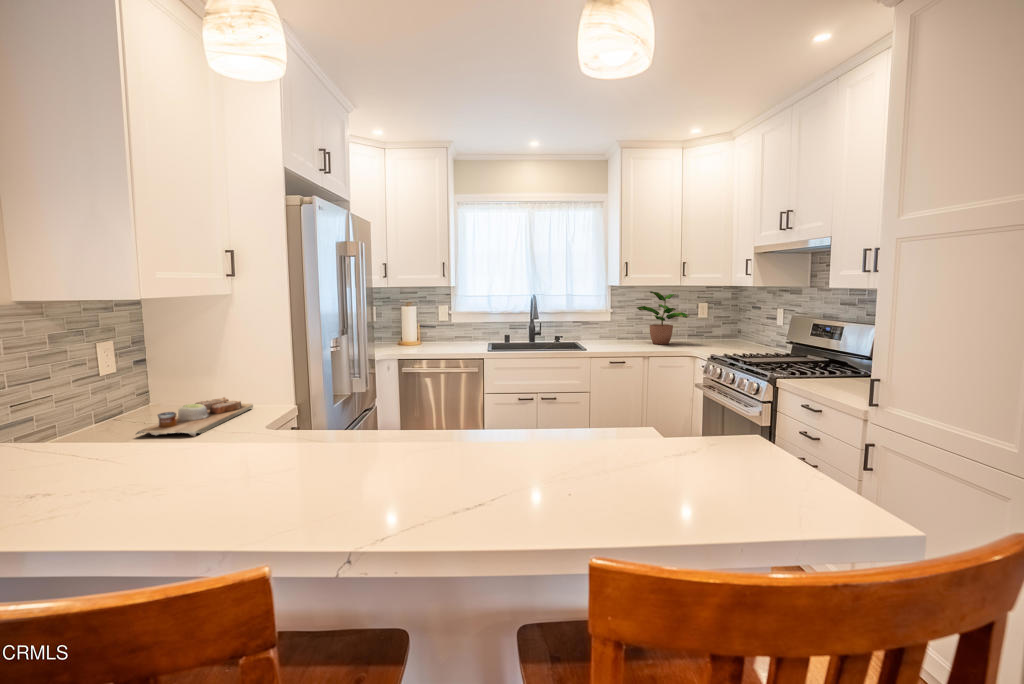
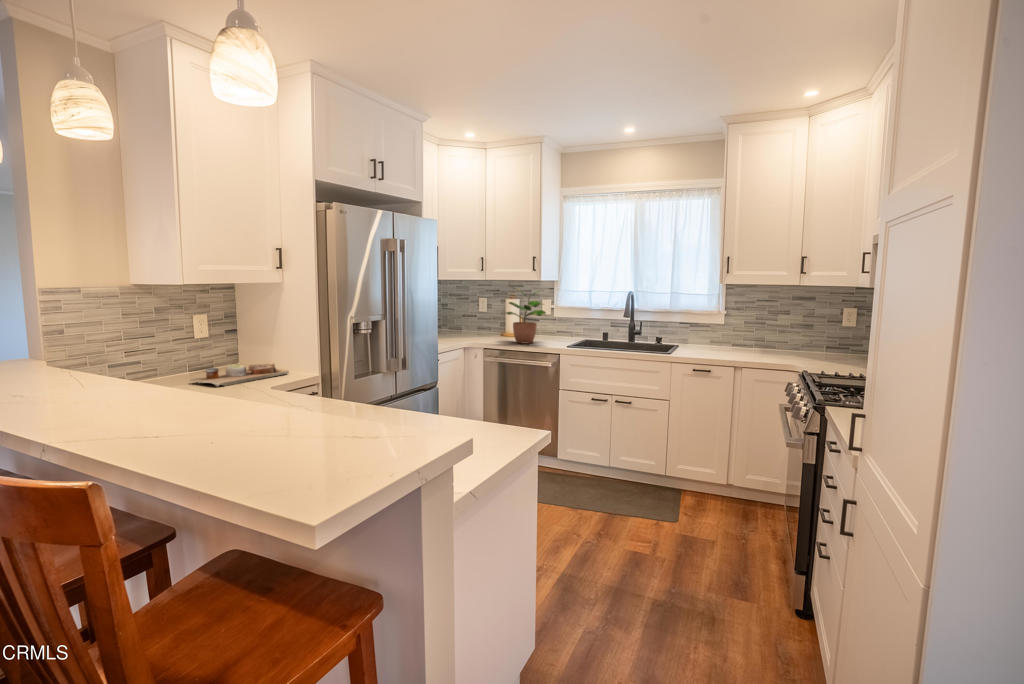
potted plant: present [637,291,689,345] -> present [505,287,546,343]

